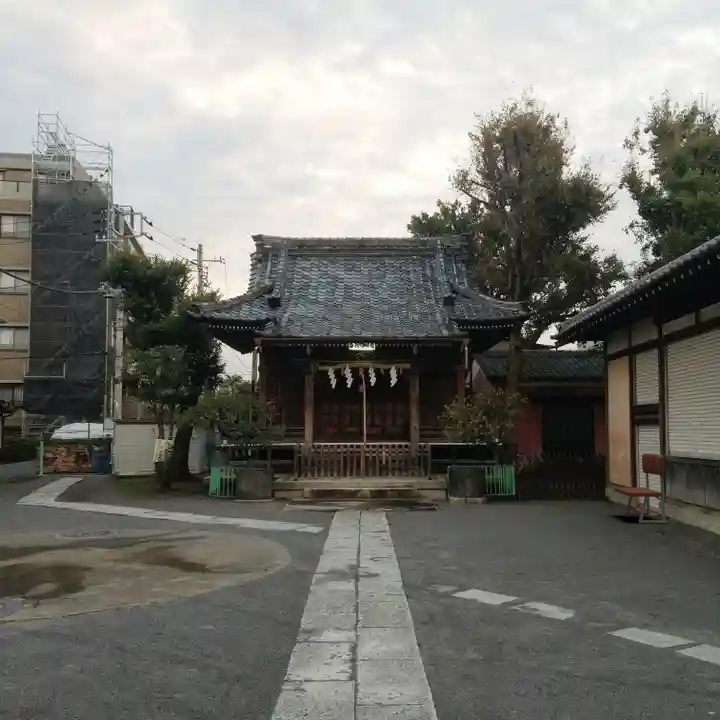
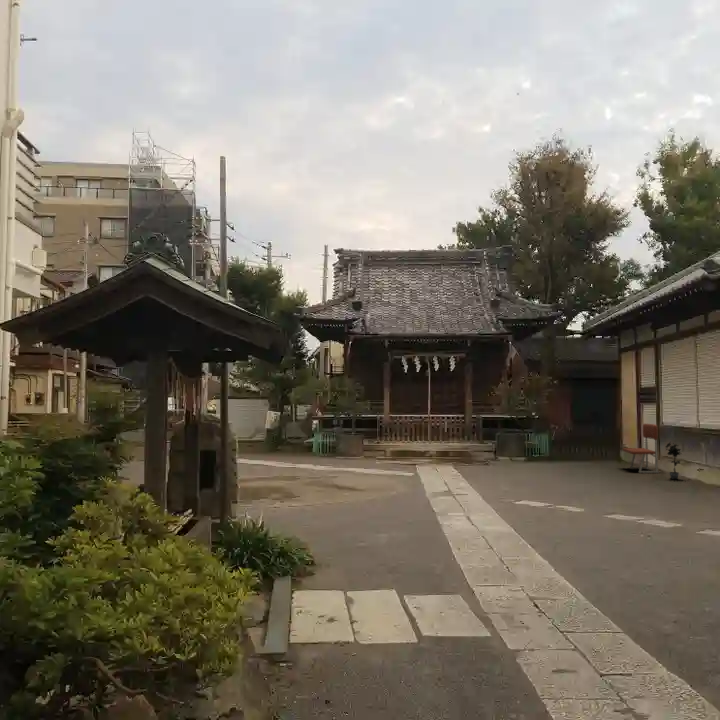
potted plant: none [679,480,706,535] -> present [666,443,681,480]

